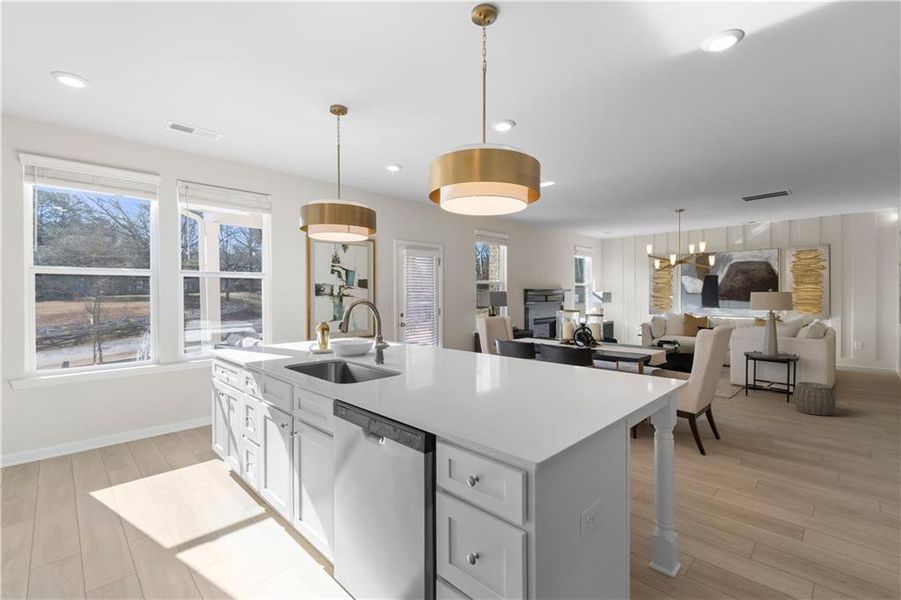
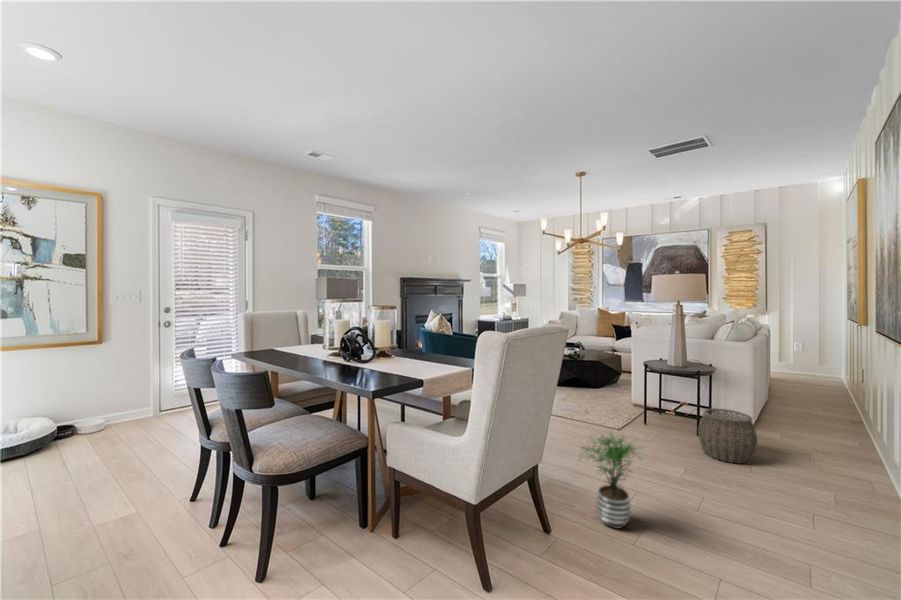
potted plant: none [732,386,777,439] -> present [579,433,636,528]

